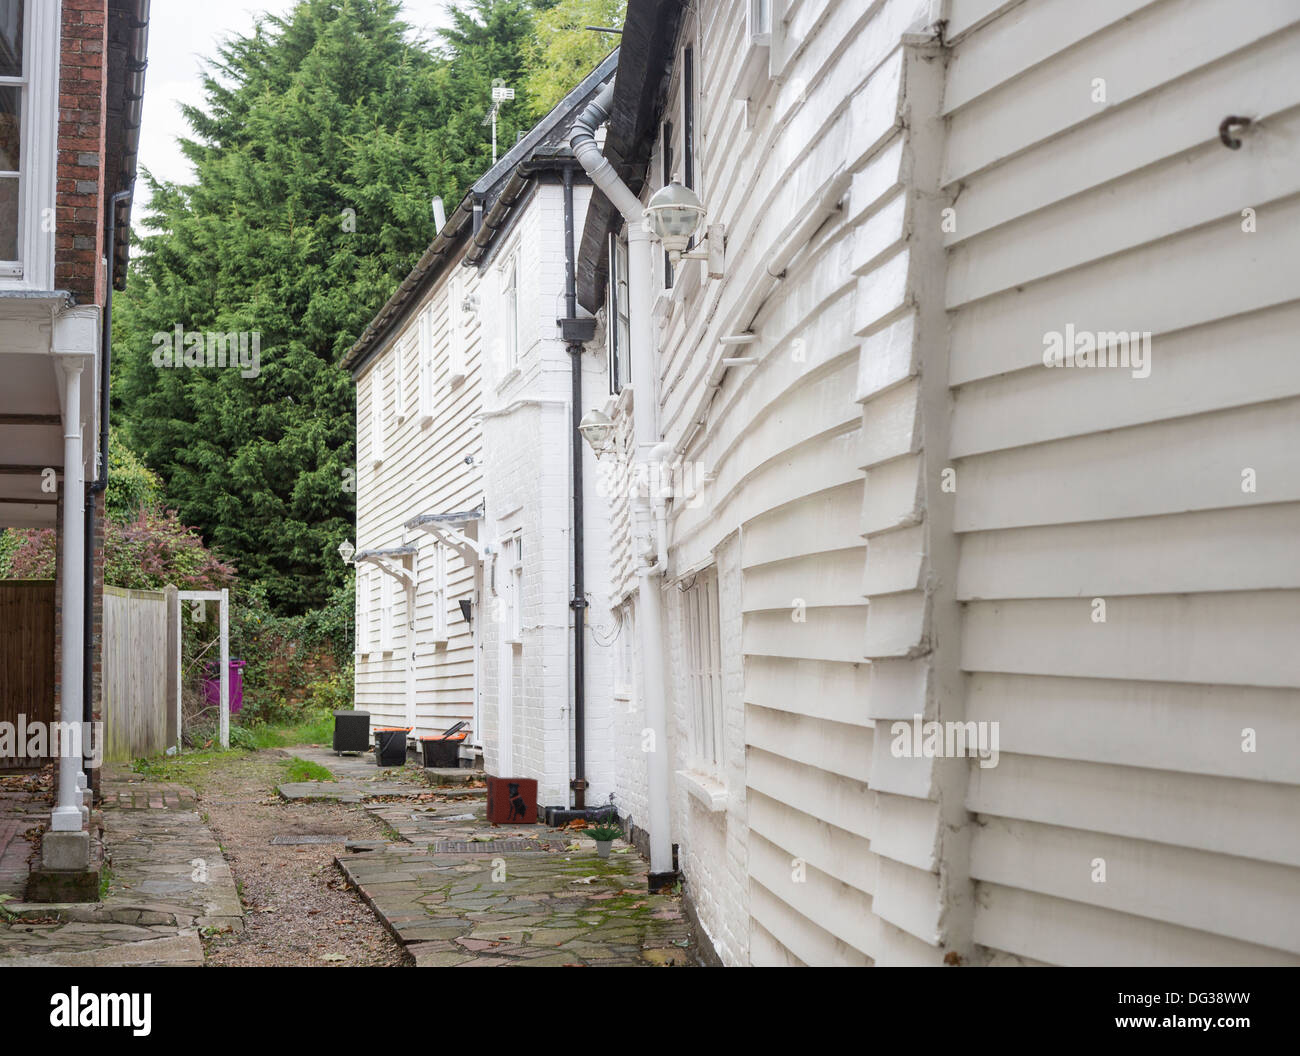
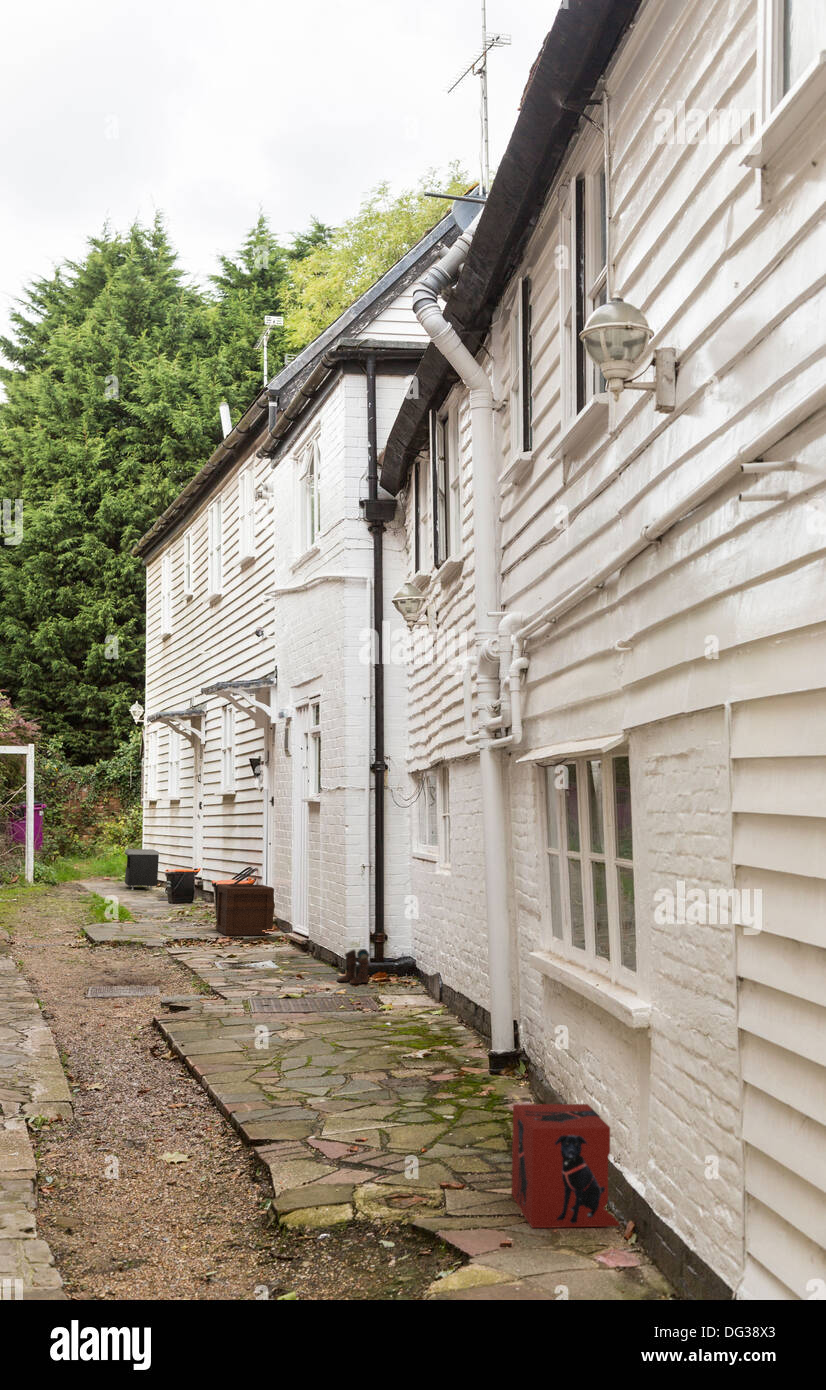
wooden crate: none [422,738,485,793] -> present [216,885,274,936]
storage box: present [486,777,538,823] -> present [512,1104,619,1228]
potted plant: present [581,792,628,857] -> none [401,961,449,1026]
boots: none [533,793,567,829] -> present [337,949,370,984]

